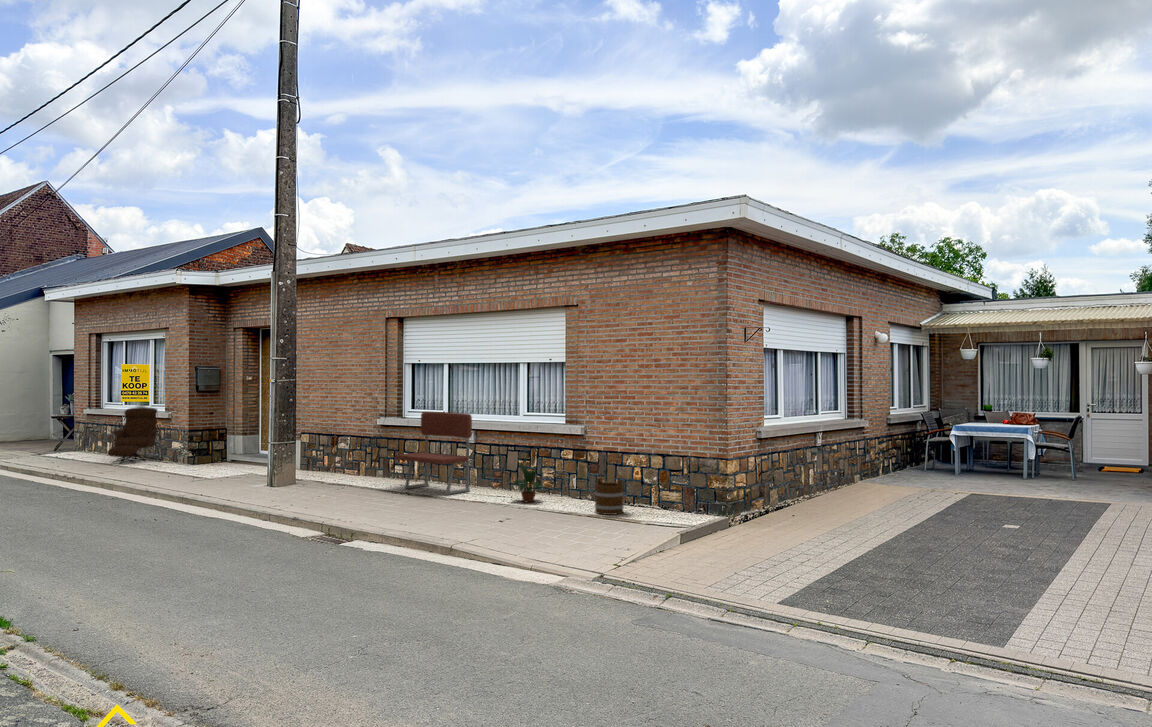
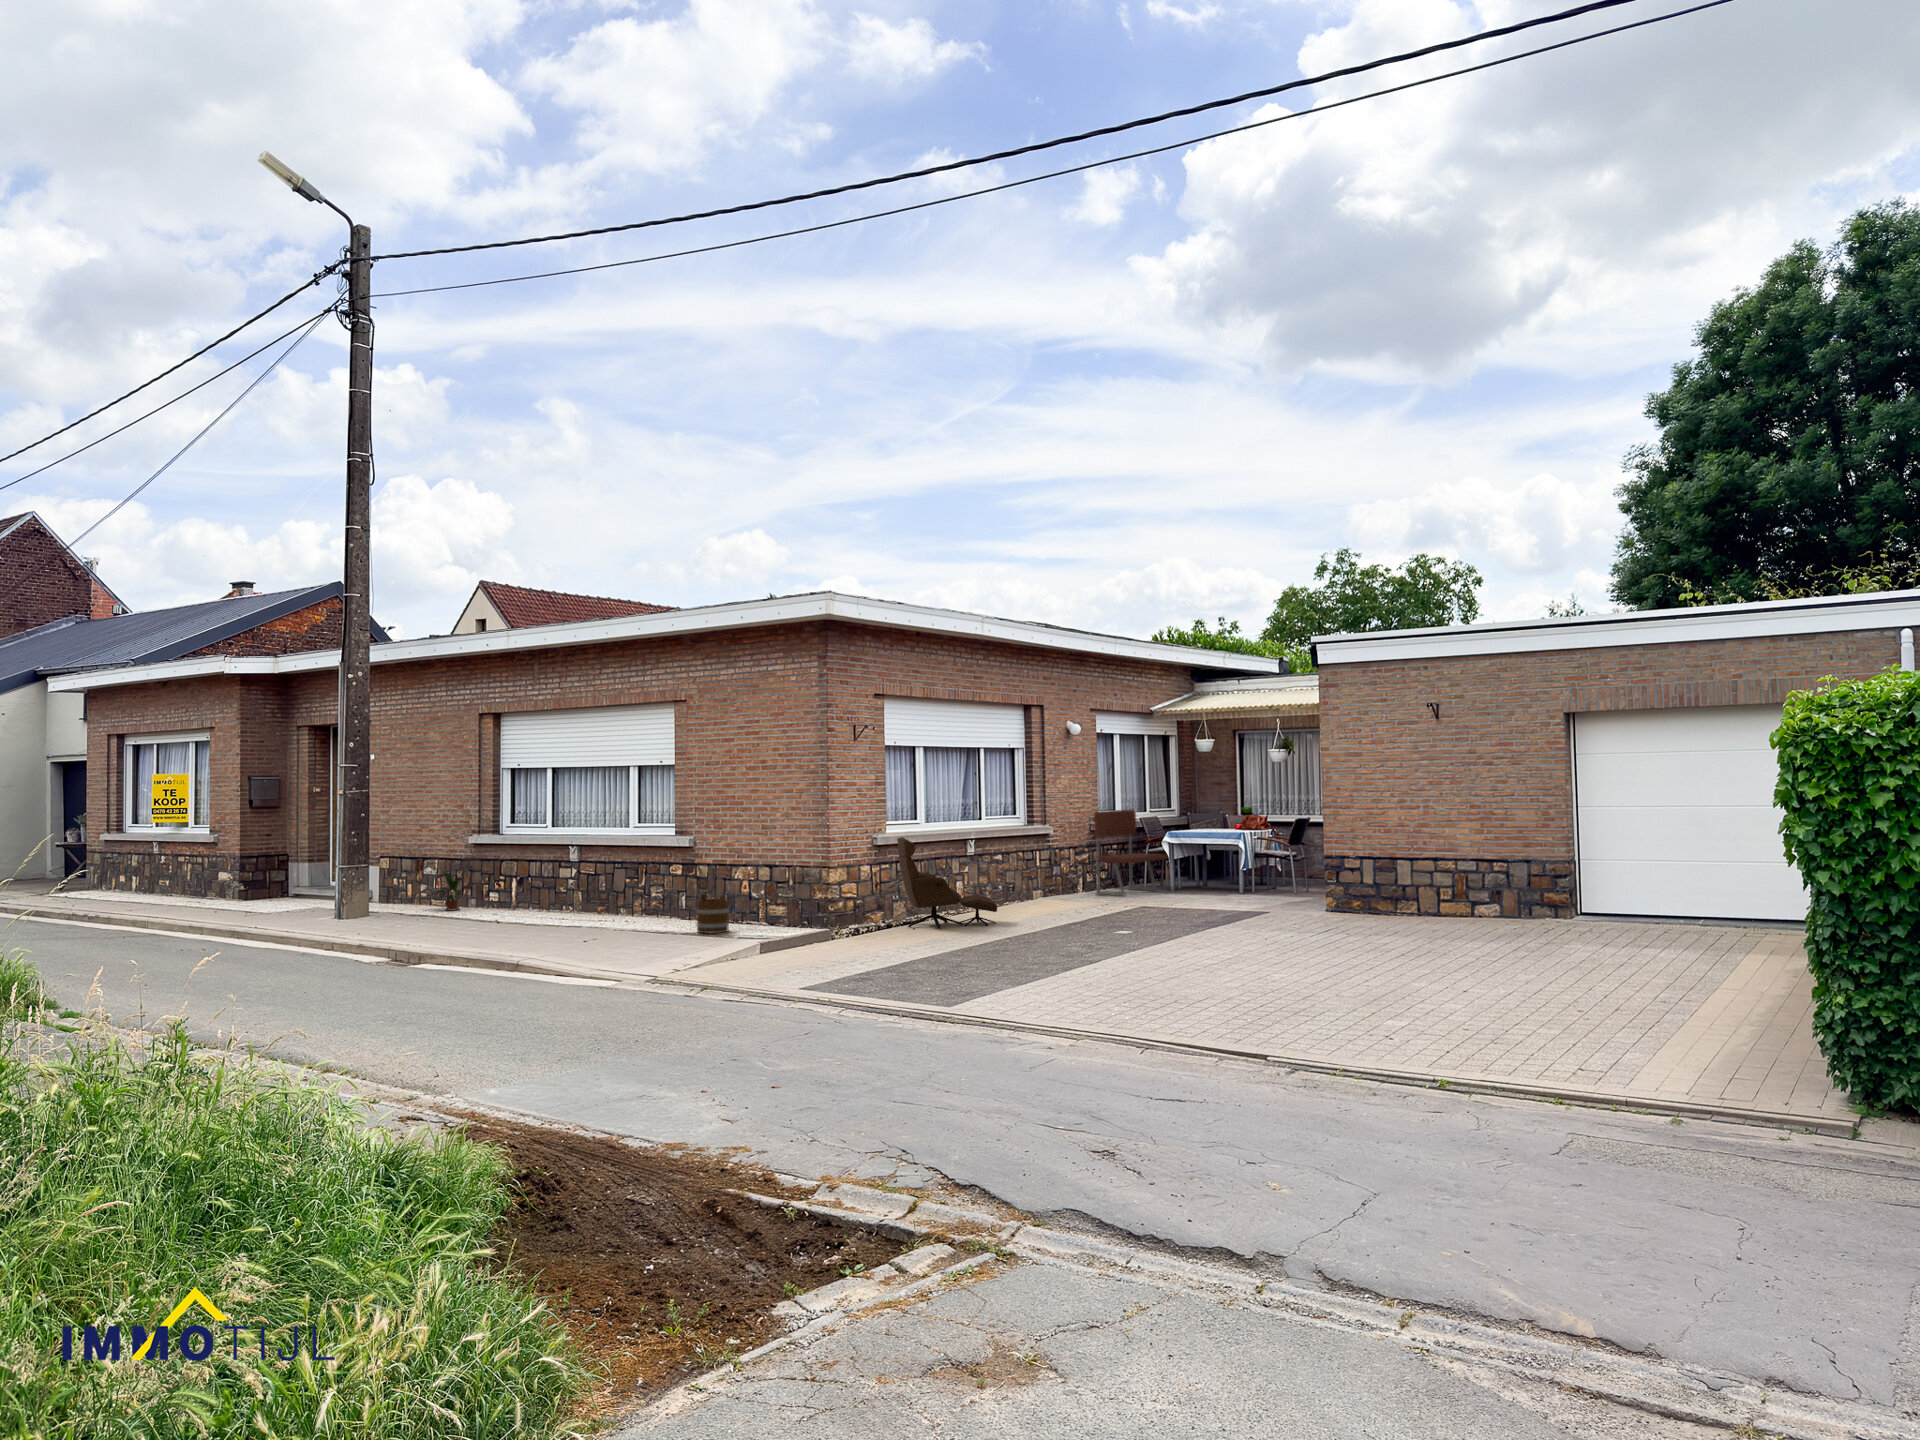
lounge chair: present [108,407,159,464] -> present [897,837,997,928]
bench: present [395,412,472,495] -> present [1094,810,1168,896]
potted plant: present [514,463,542,502] -> present [440,871,463,911]

